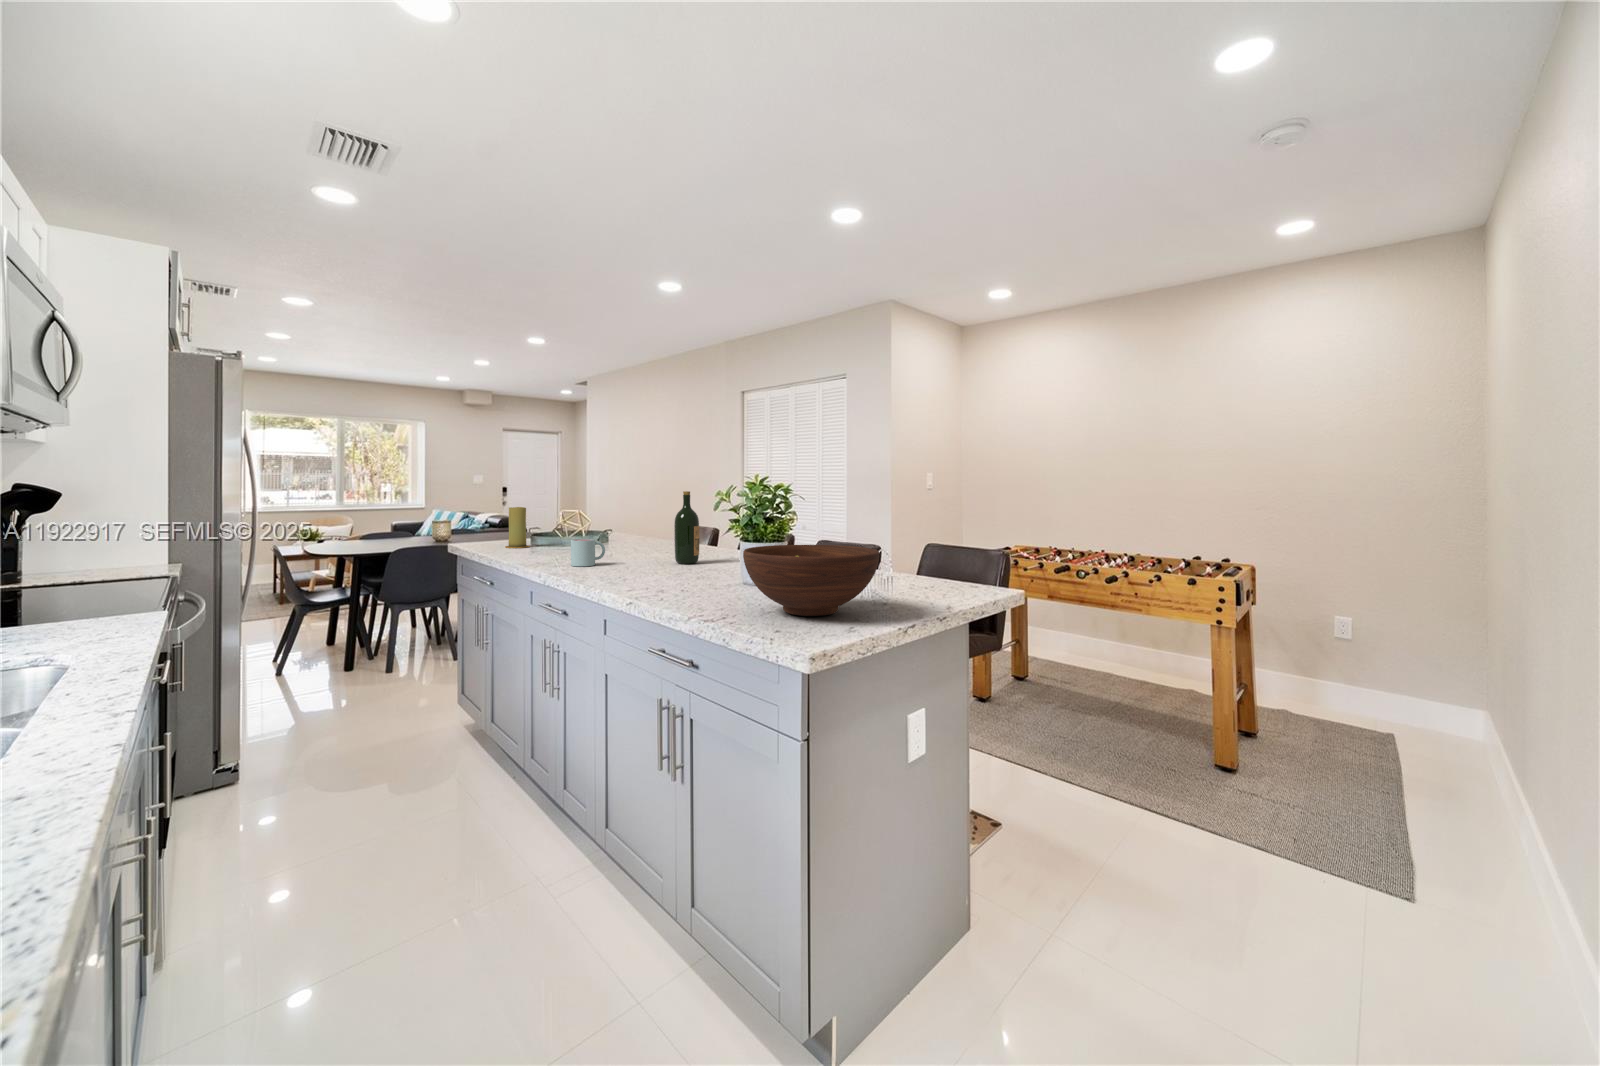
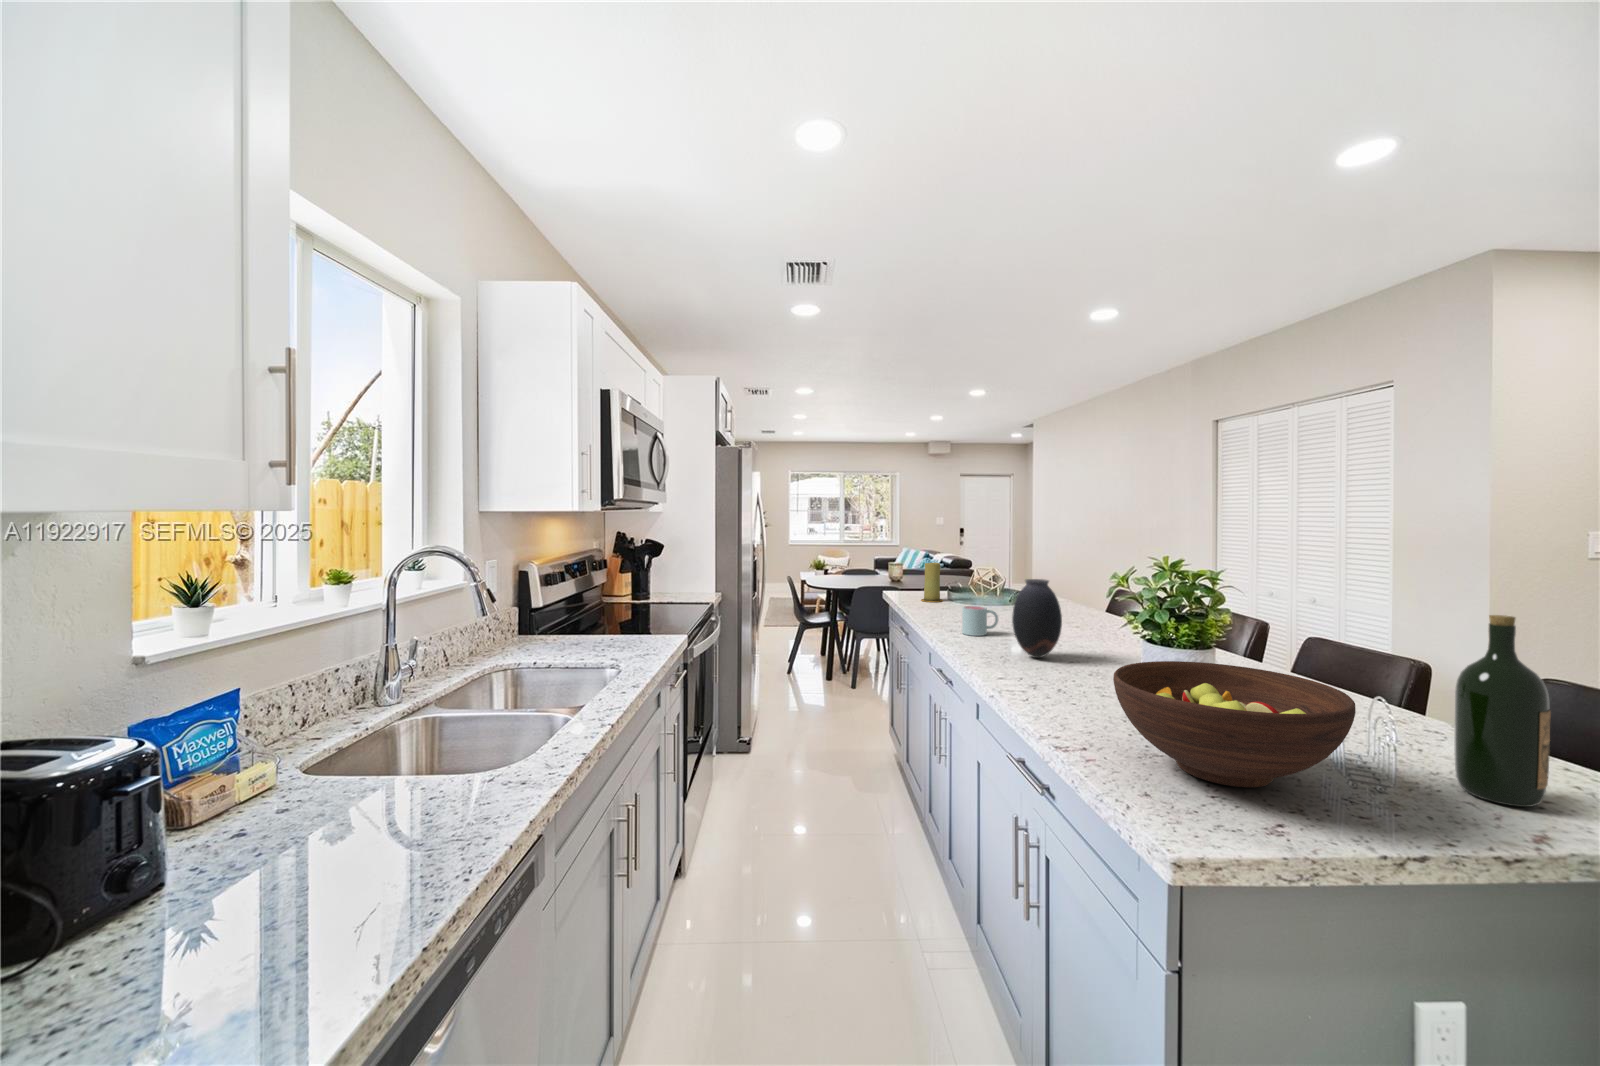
wine bottle: present [674,491,699,564] -> present [1454,615,1551,807]
vase: none [629,505,671,575] -> present [1012,579,1062,658]

